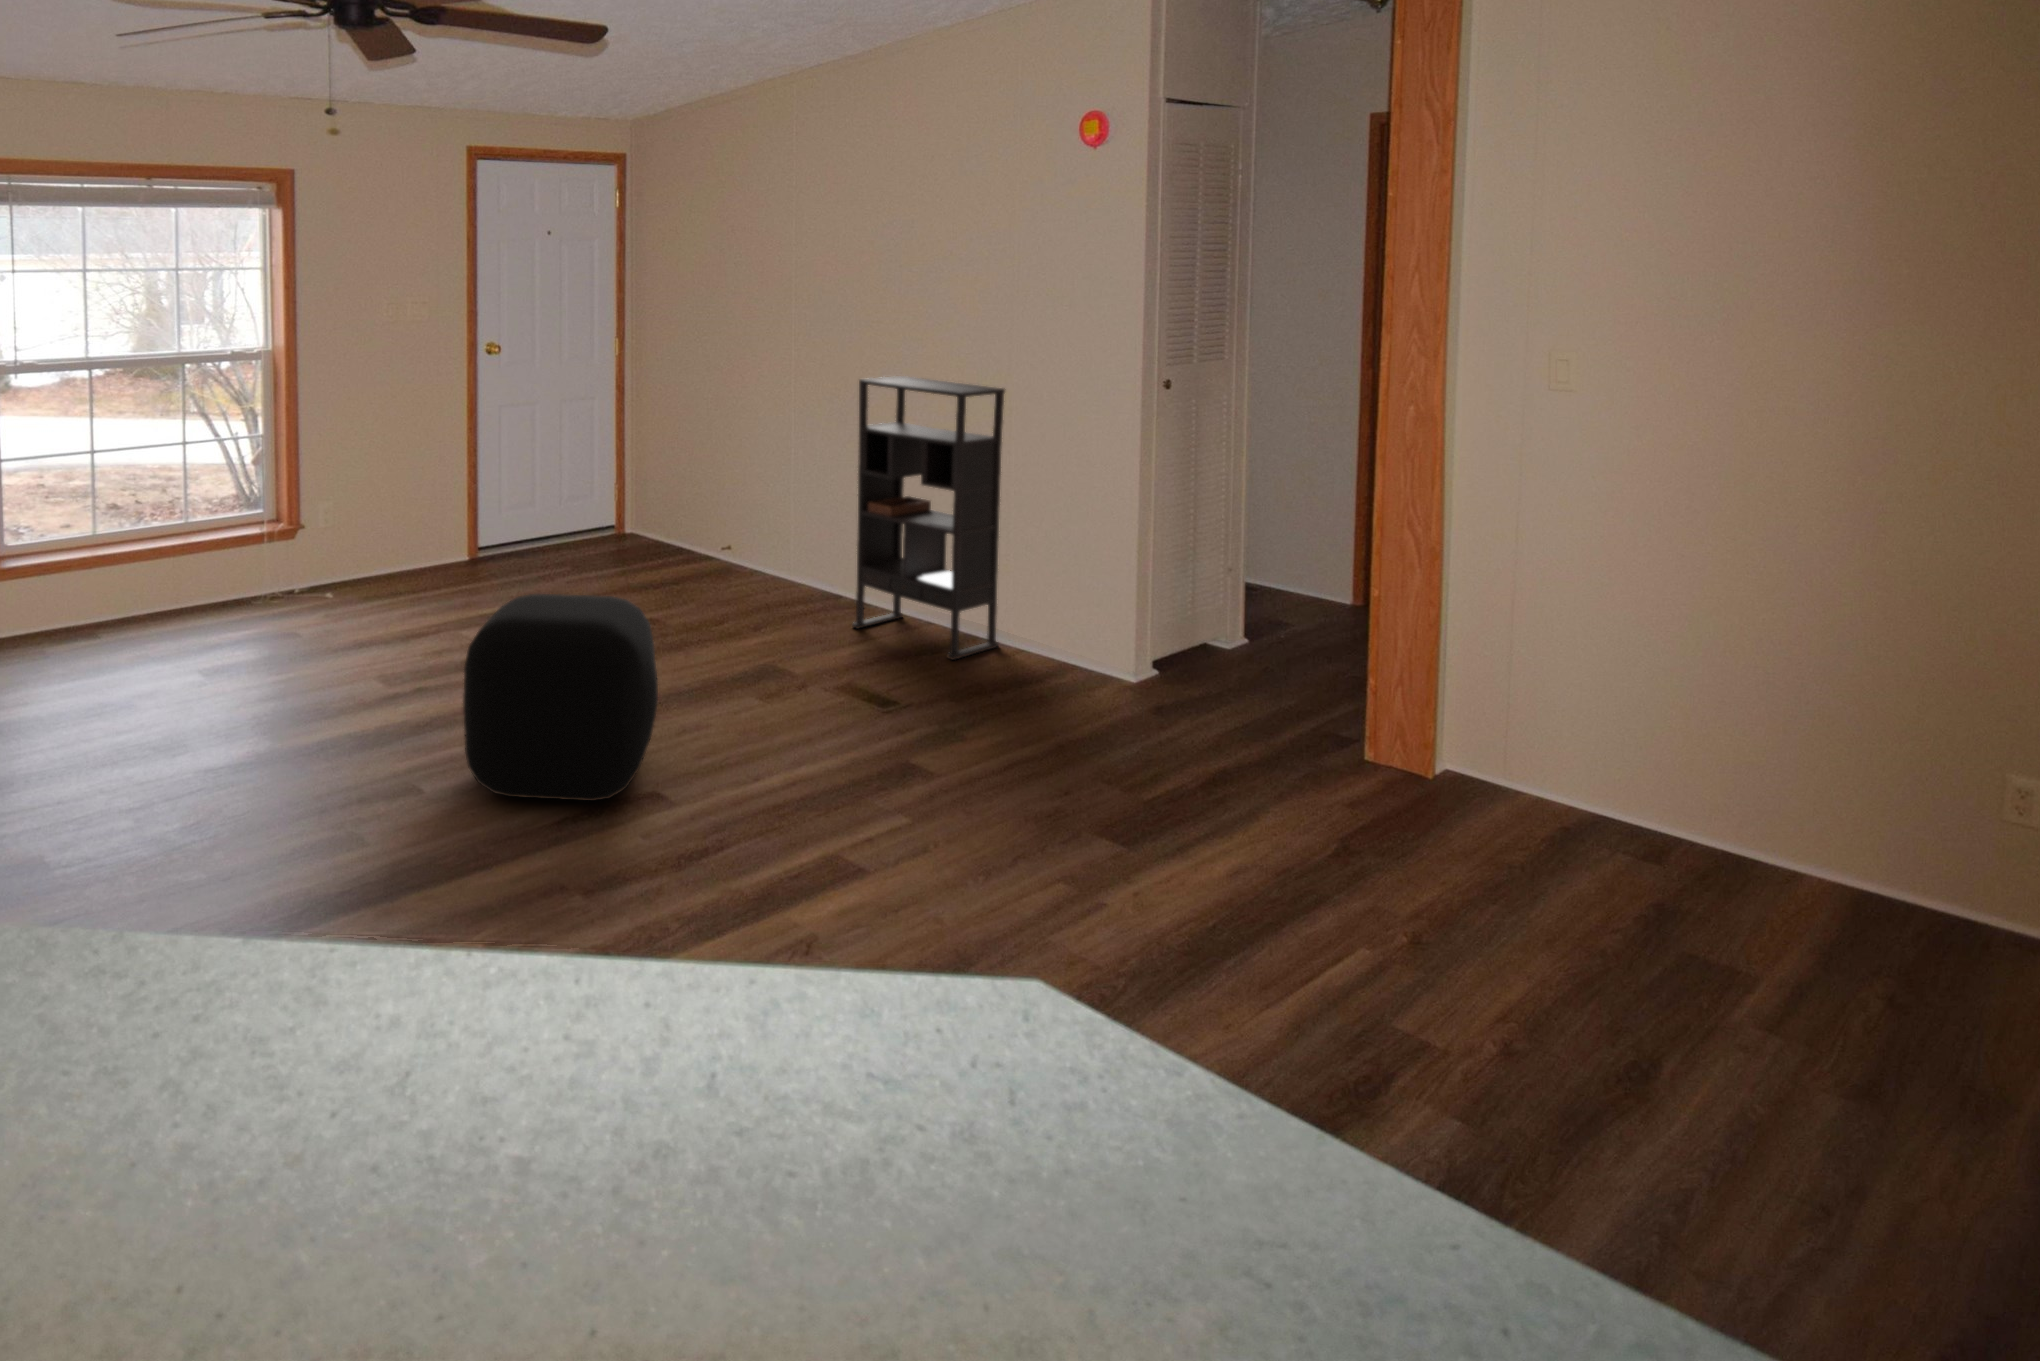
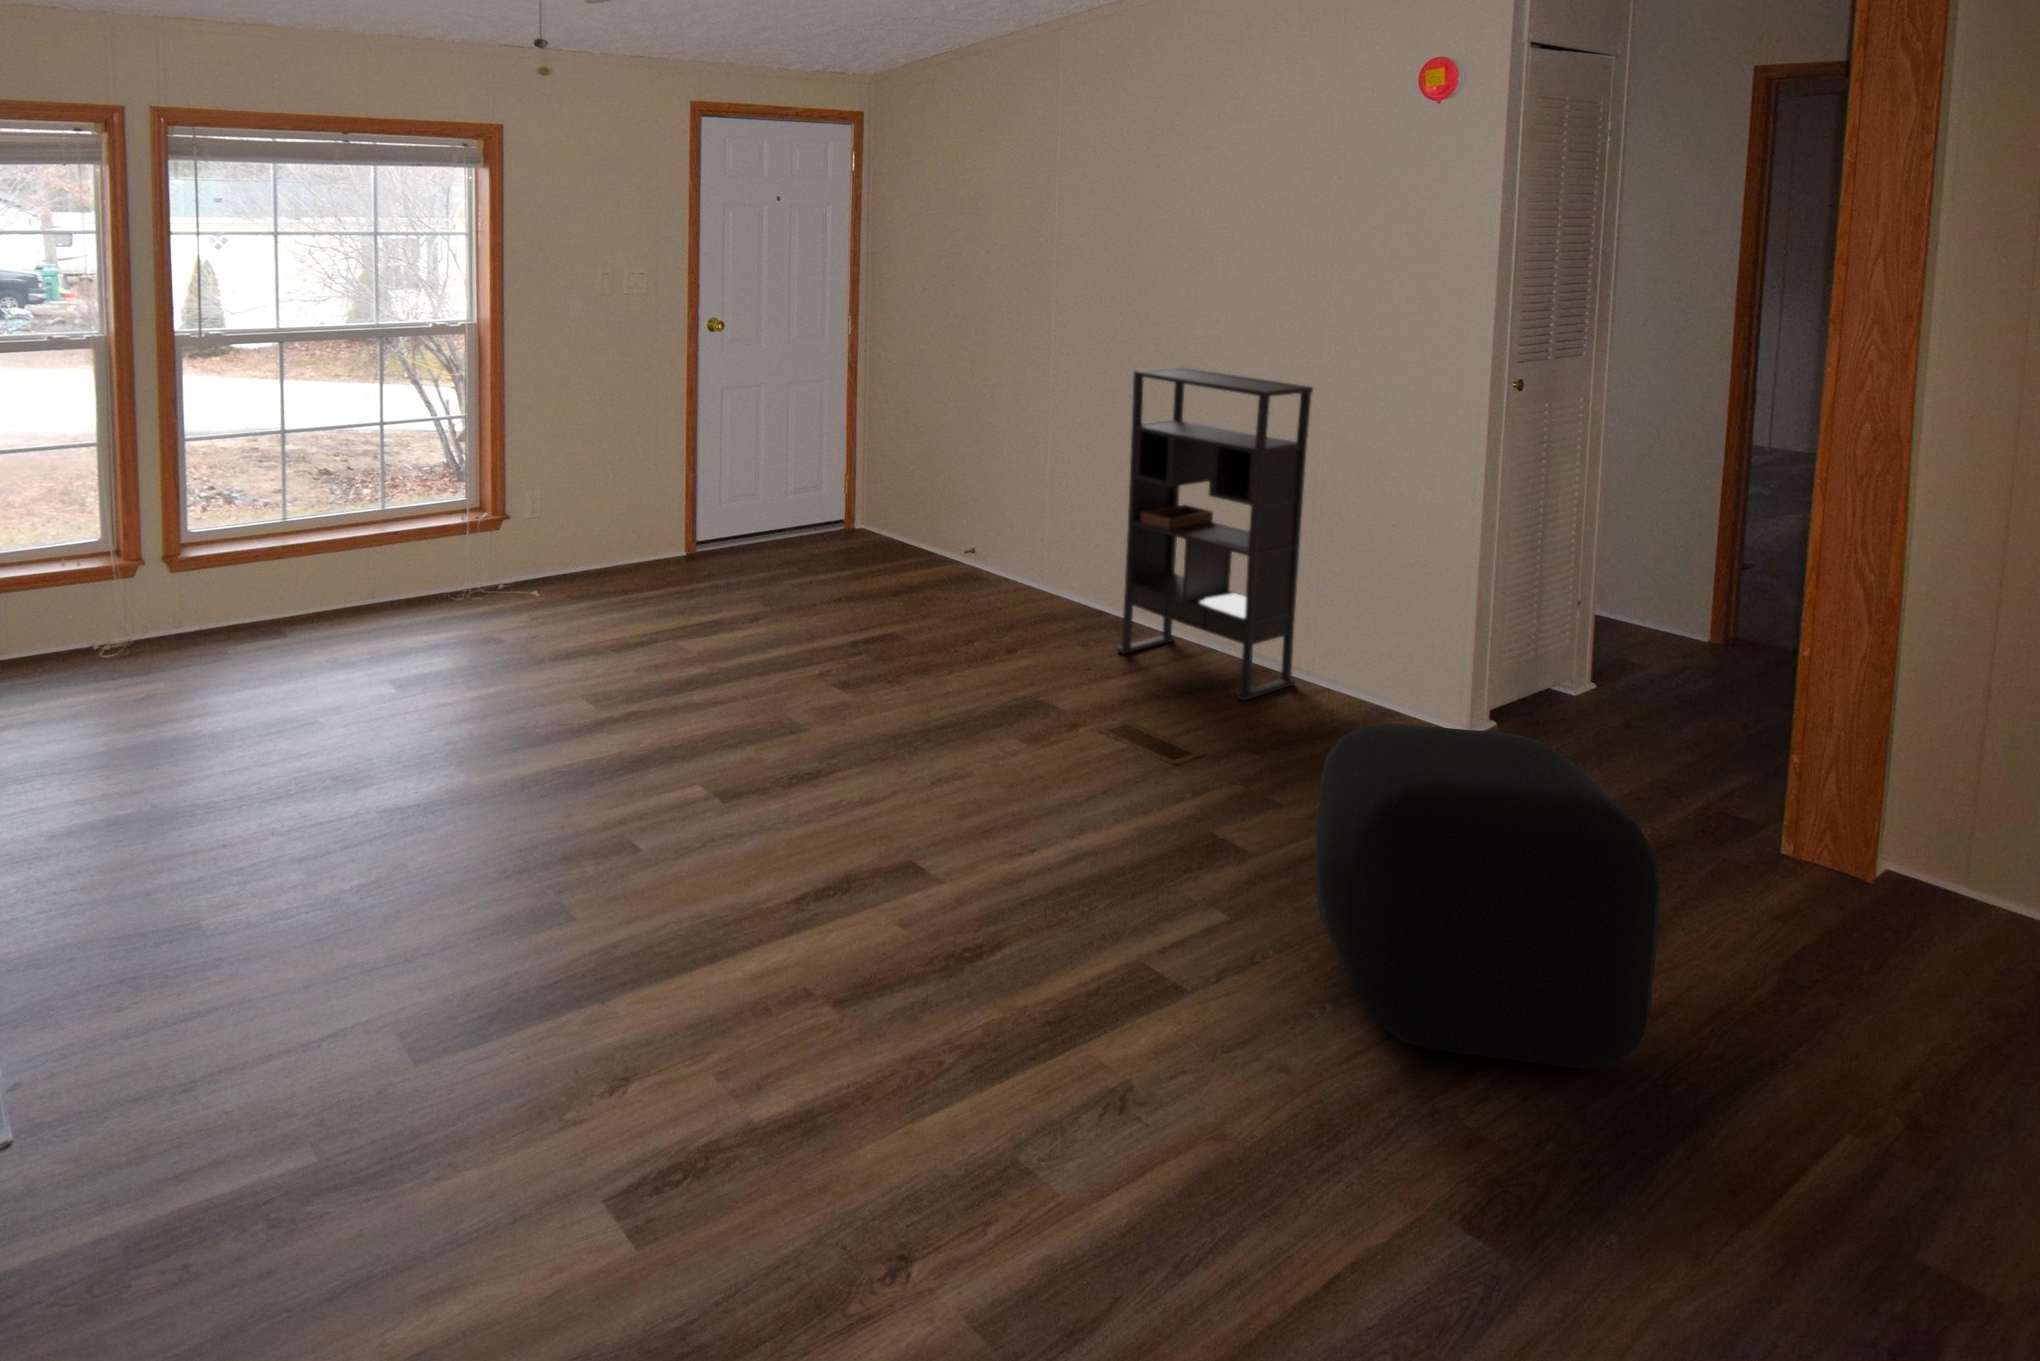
ottoman: present [463,594,658,801] -> present [1315,723,1661,1069]

